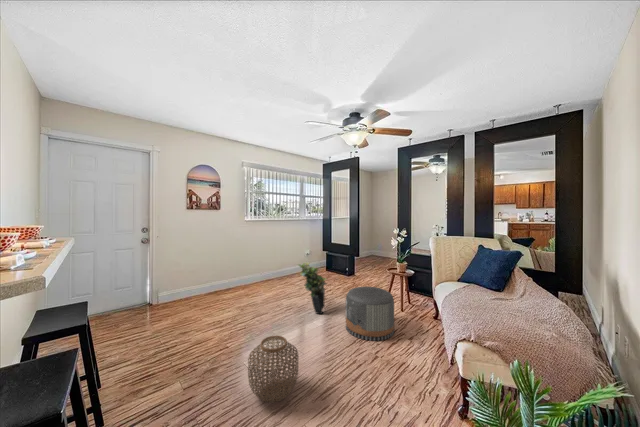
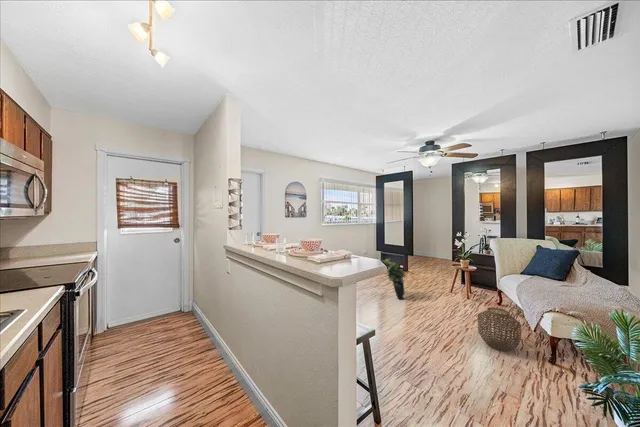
pouf: present [346,286,394,341] -> none [428,278,471,318]
woven basket: present [248,336,299,403] -> present [478,307,521,351]

